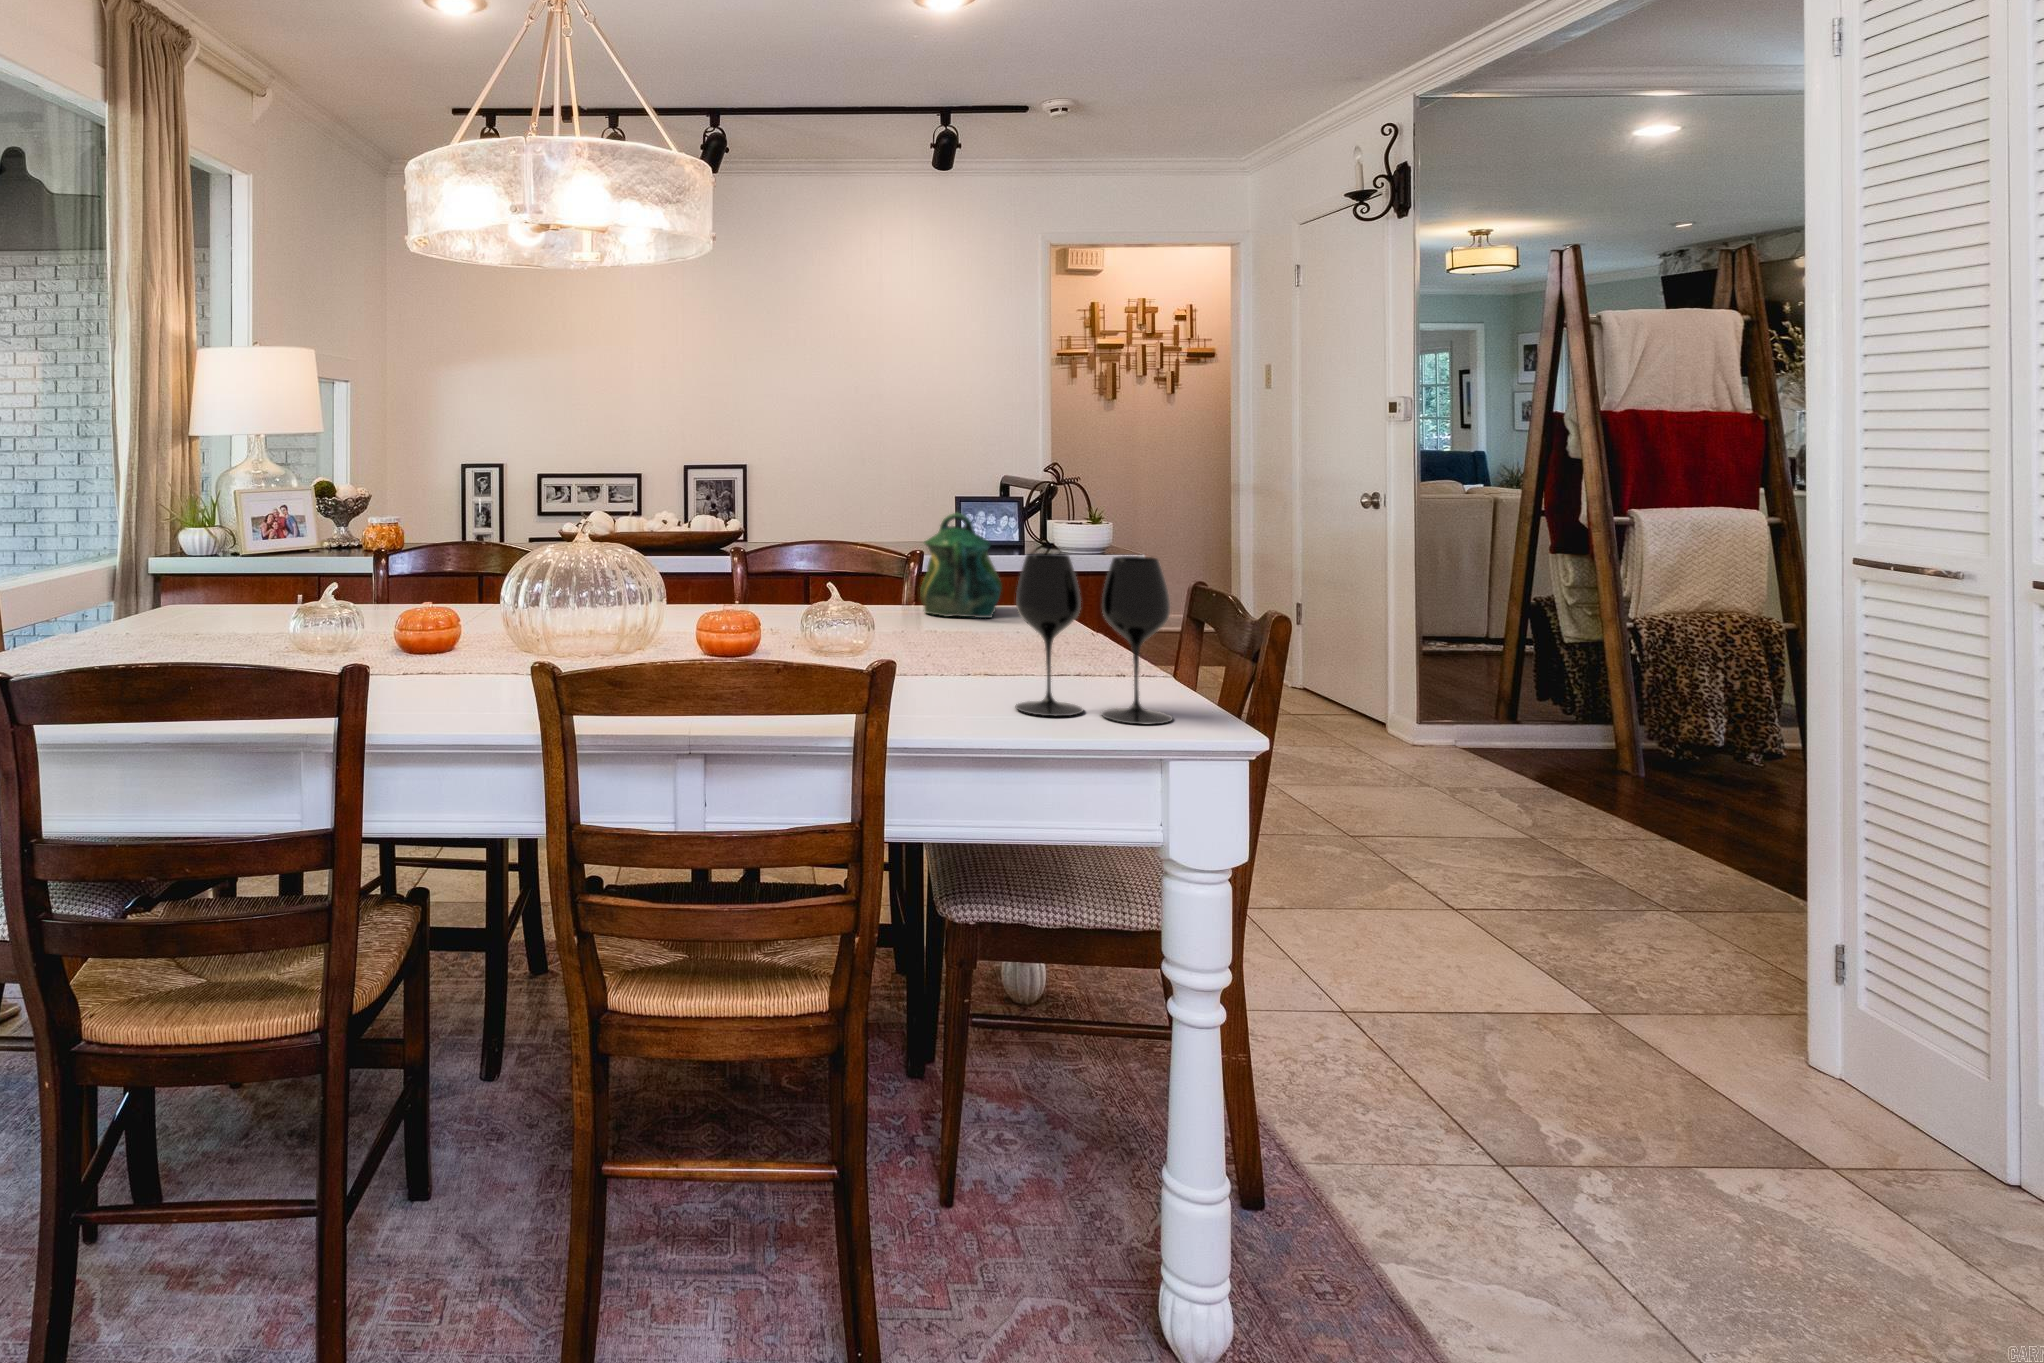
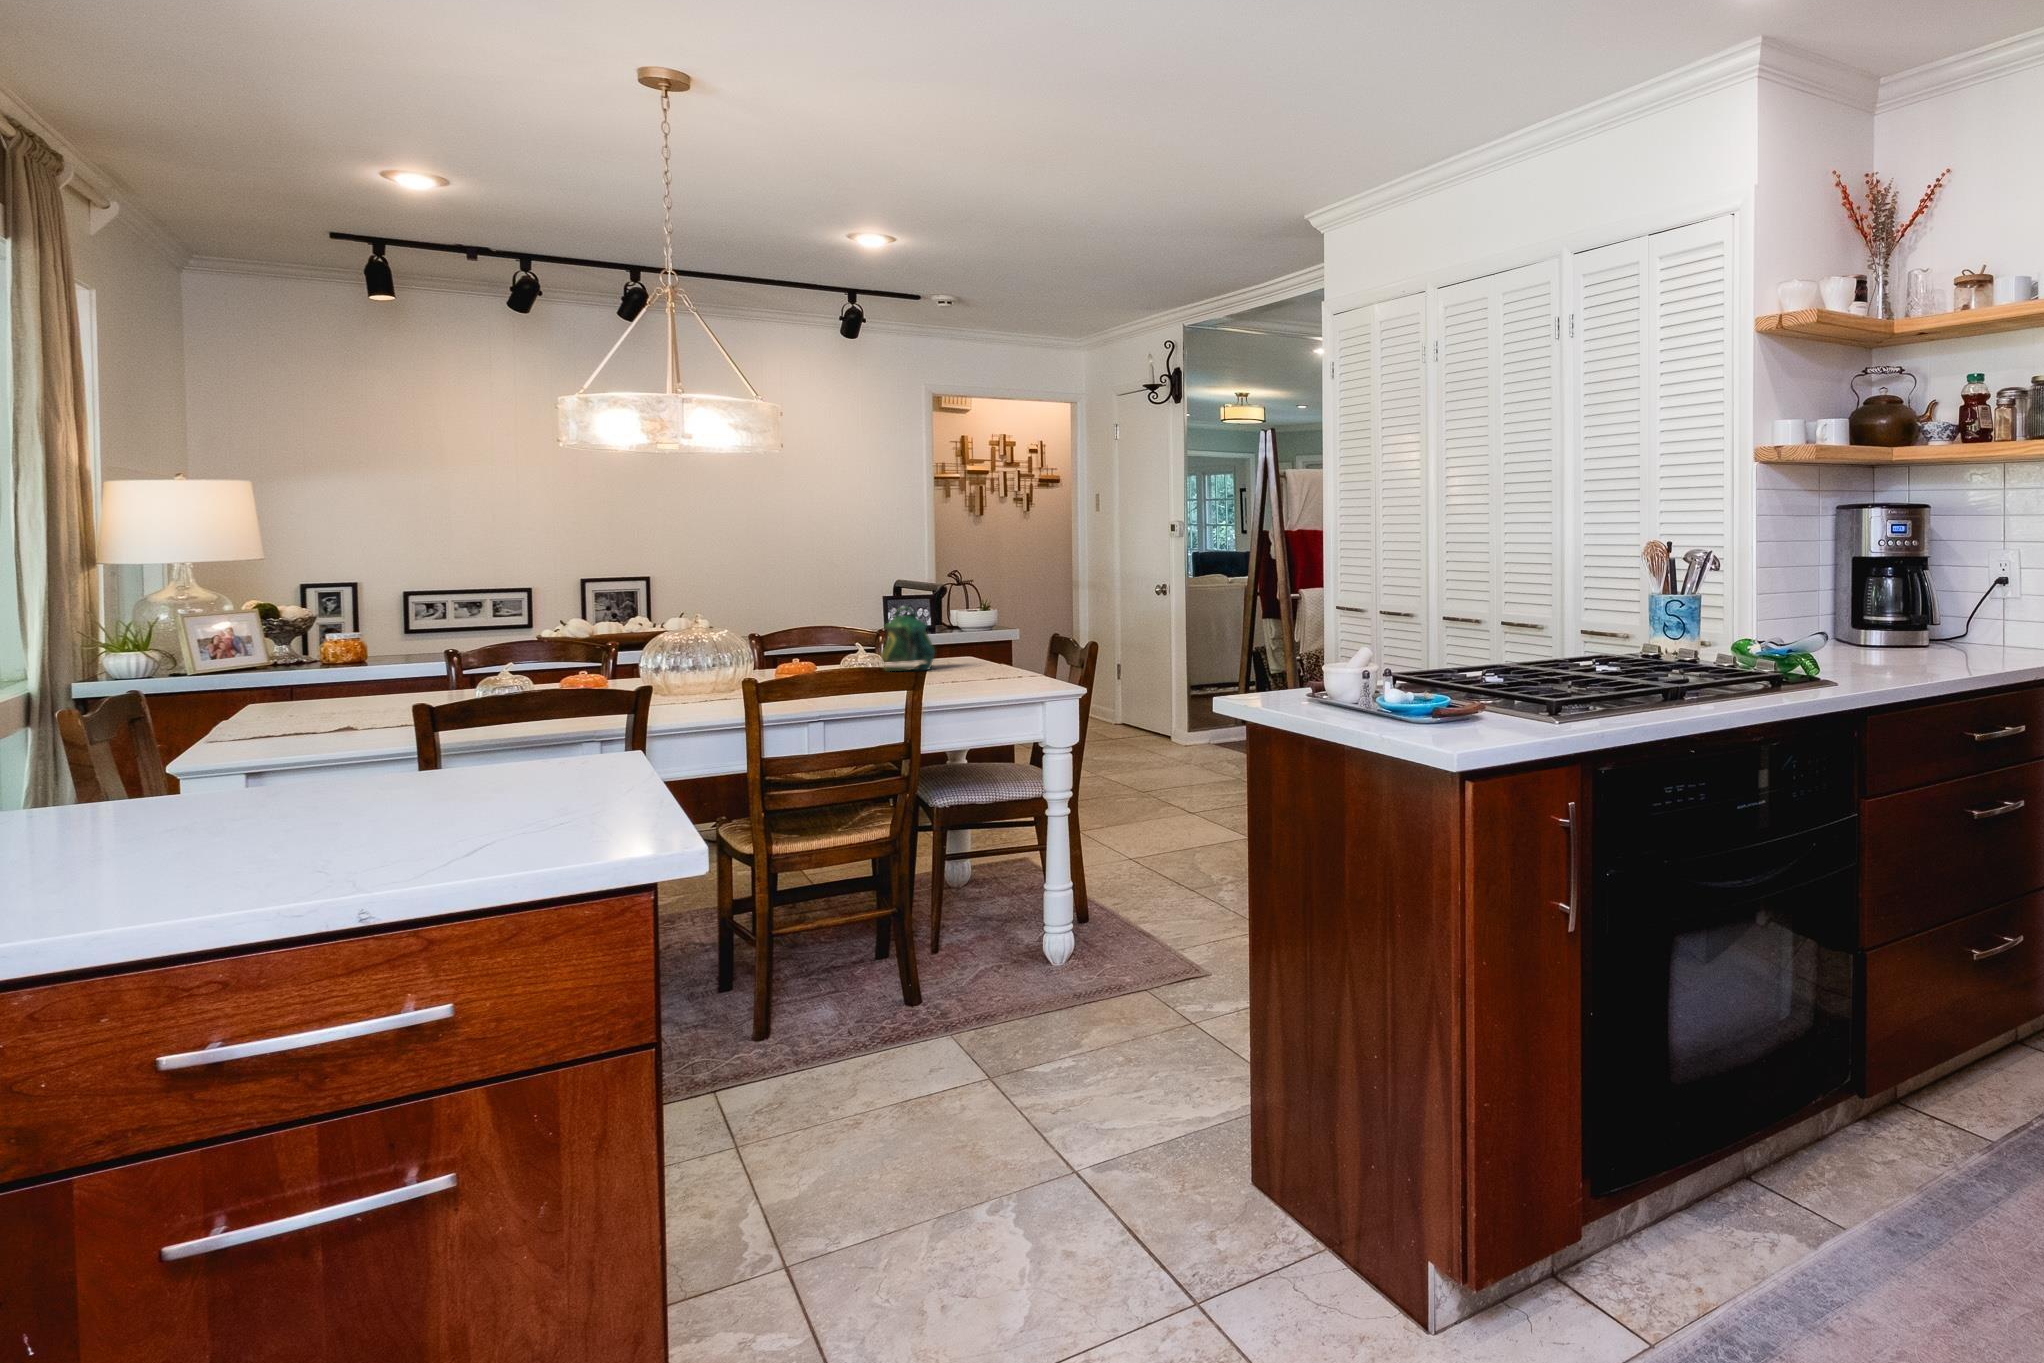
wine glass: present [1016,553,1173,724] -> none [966,619,1042,697]

